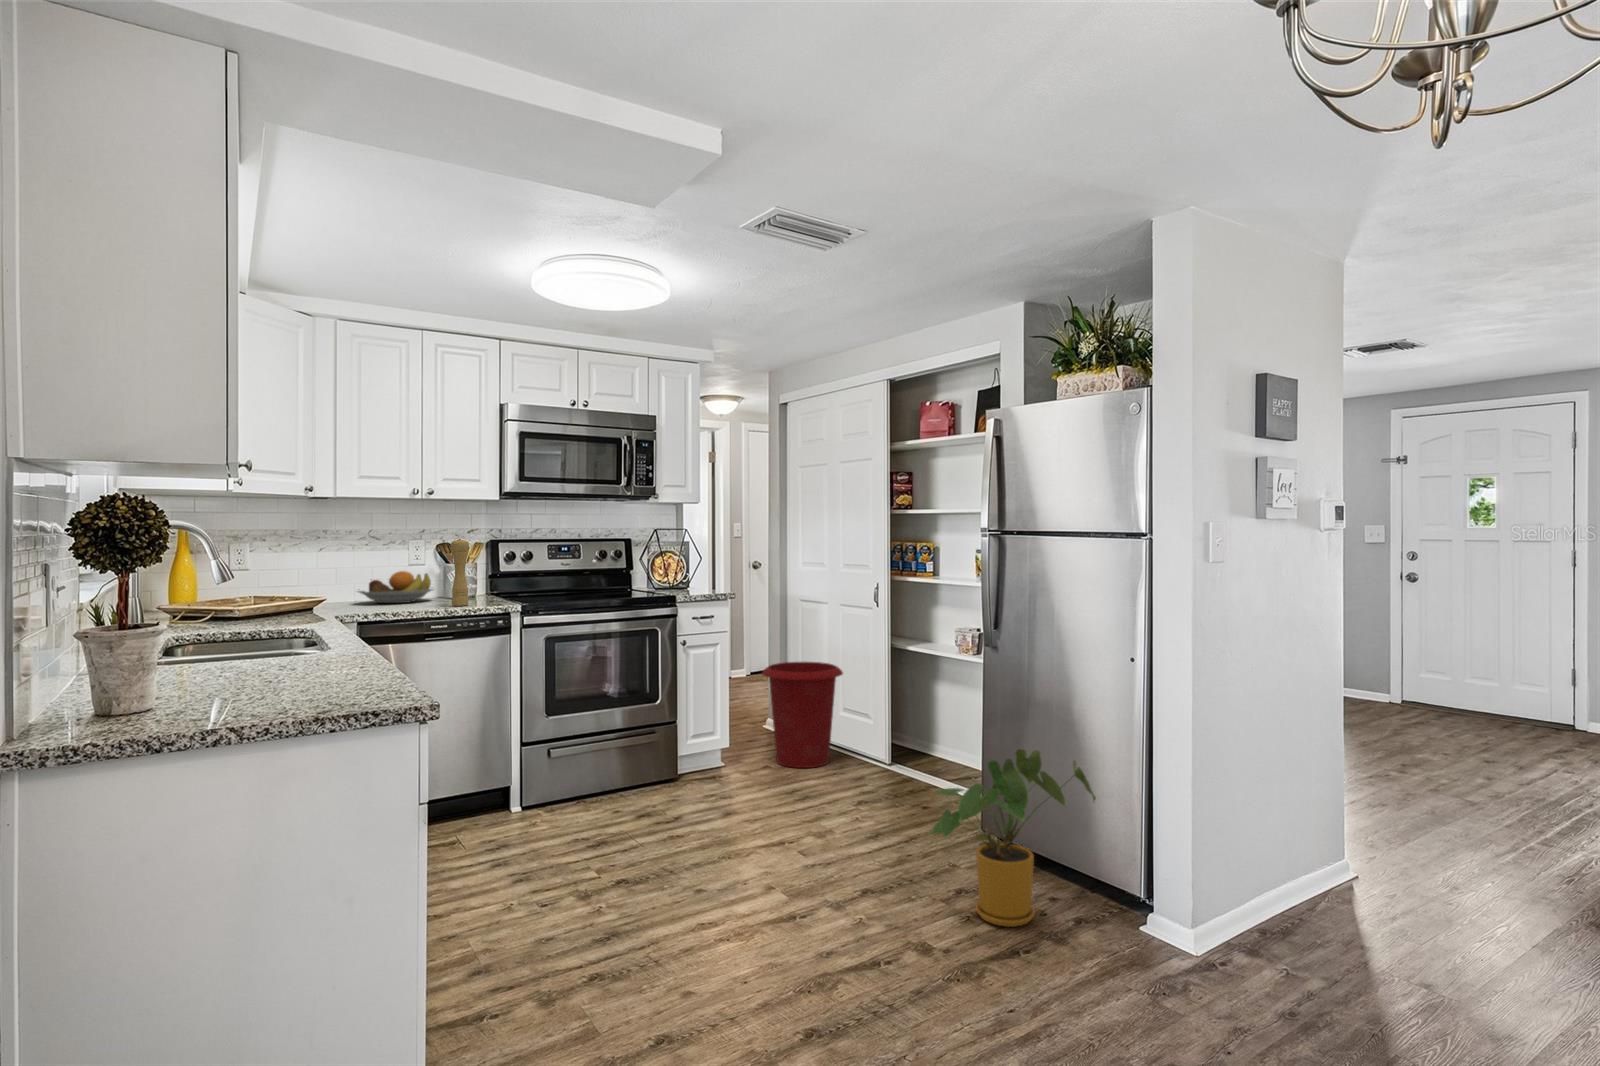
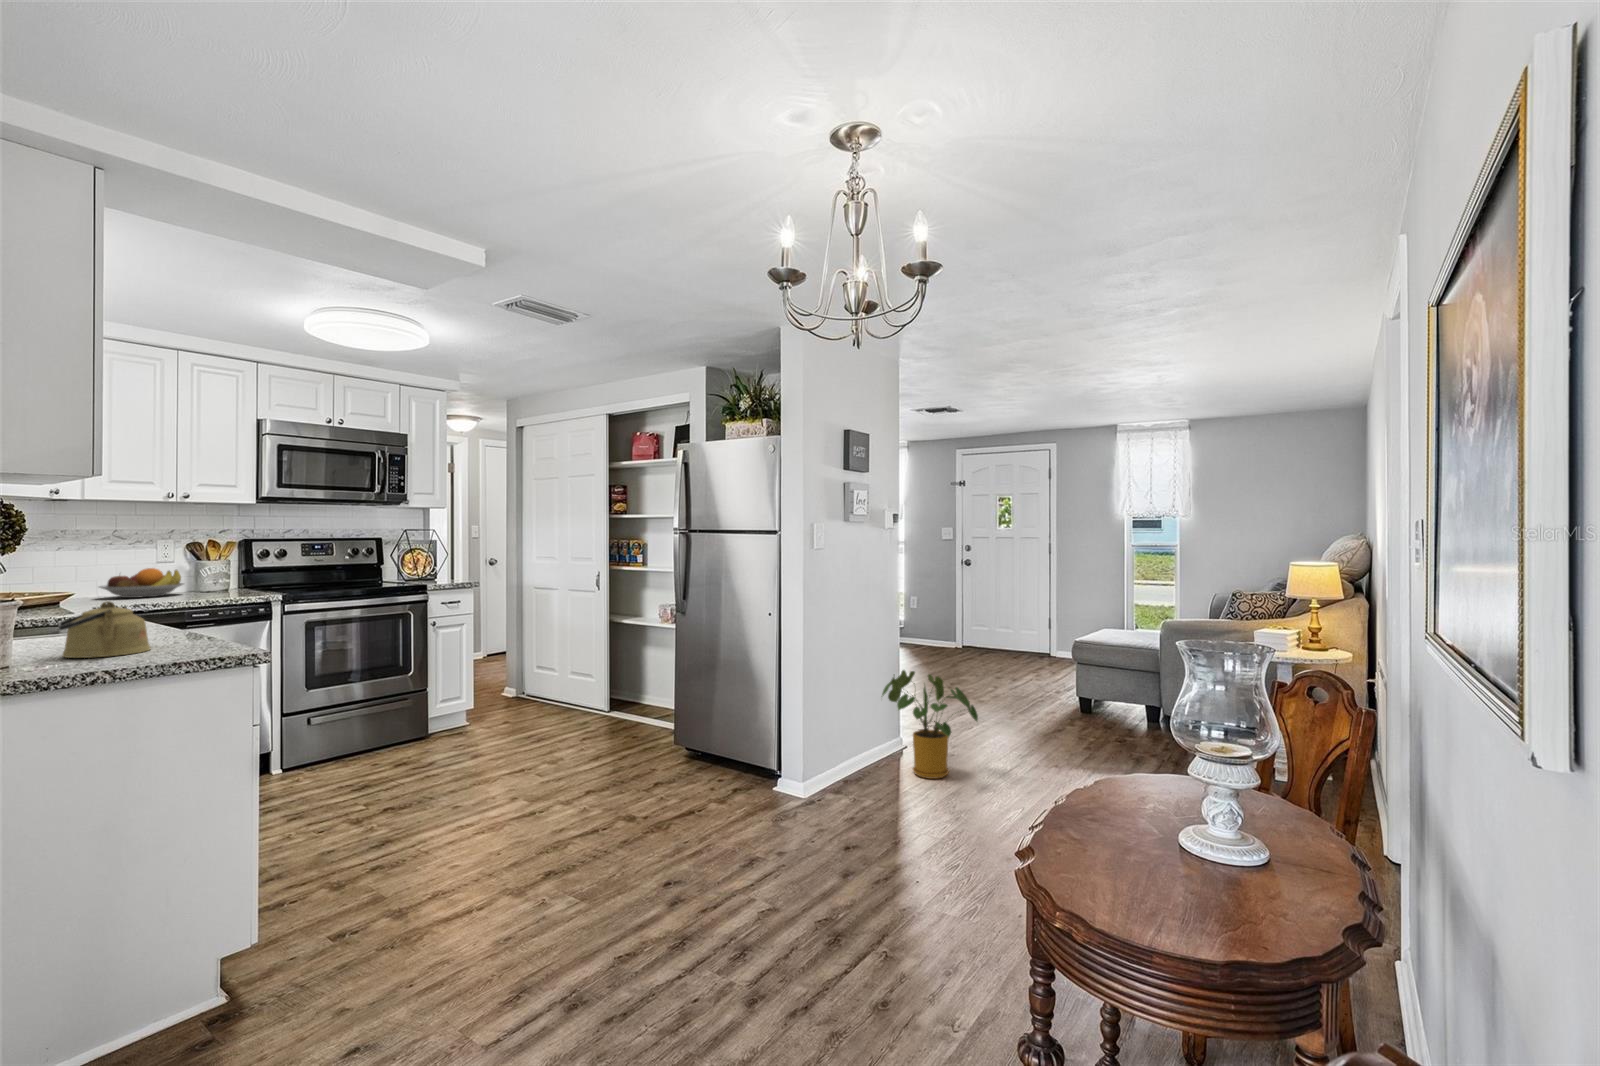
pepper mill: present [451,539,469,606] -> none [208,538,227,597]
kettle: none [211,625,319,699] -> present [58,601,151,658]
waste bin: present [762,662,843,768] -> none [502,636,570,720]
house plant: present [931,749,1096,927] -> present [882,670,978,779]

